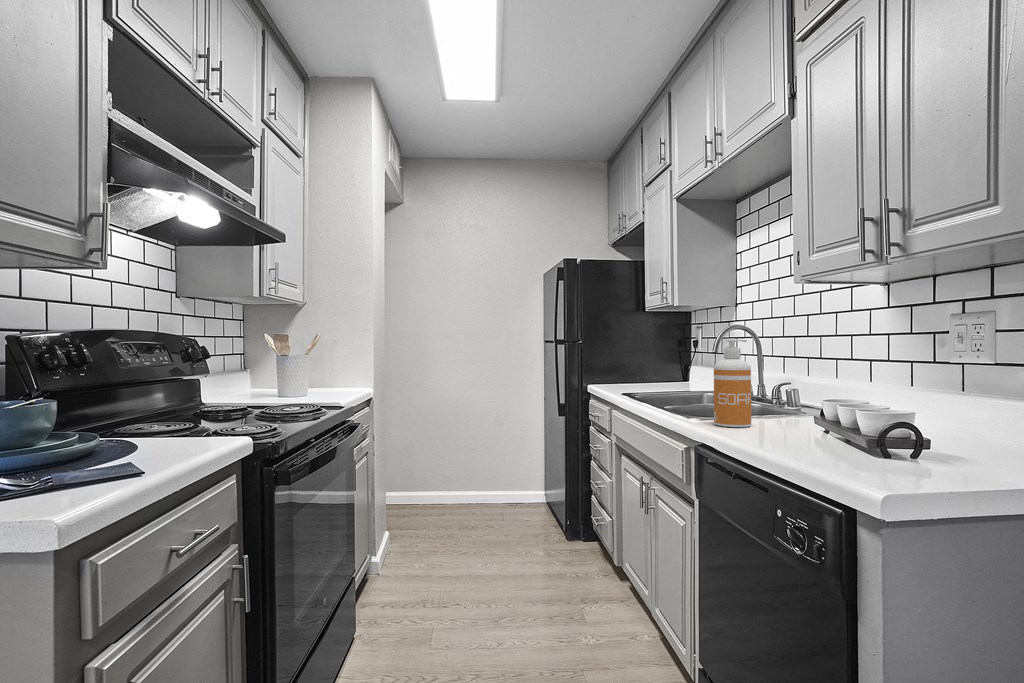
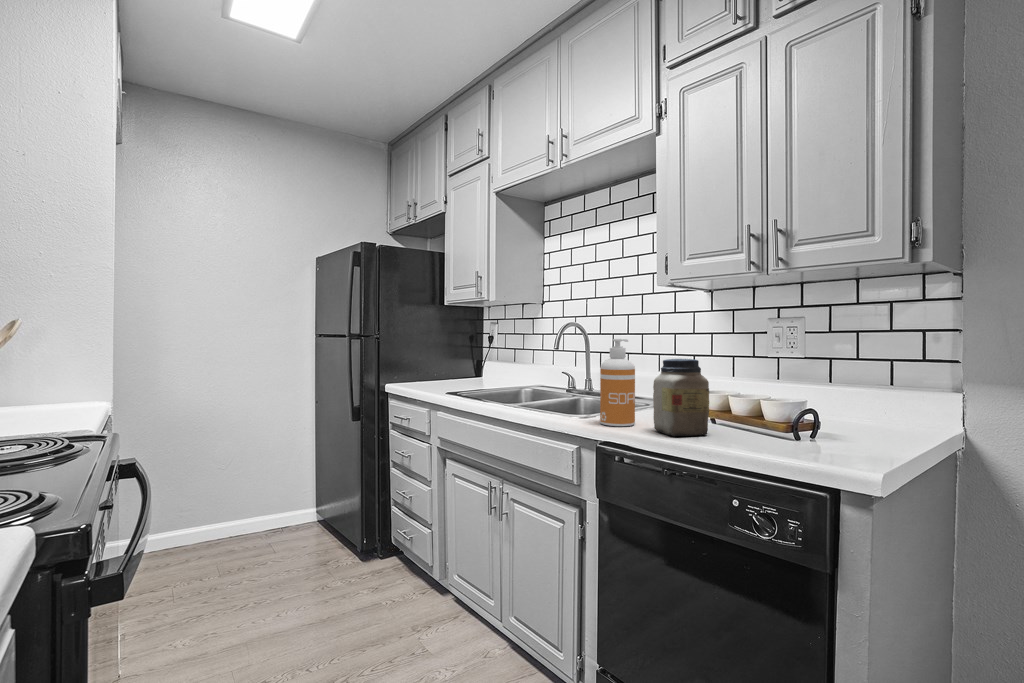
jar: none [755,359,809,439] -> present [653,359,709,436]

